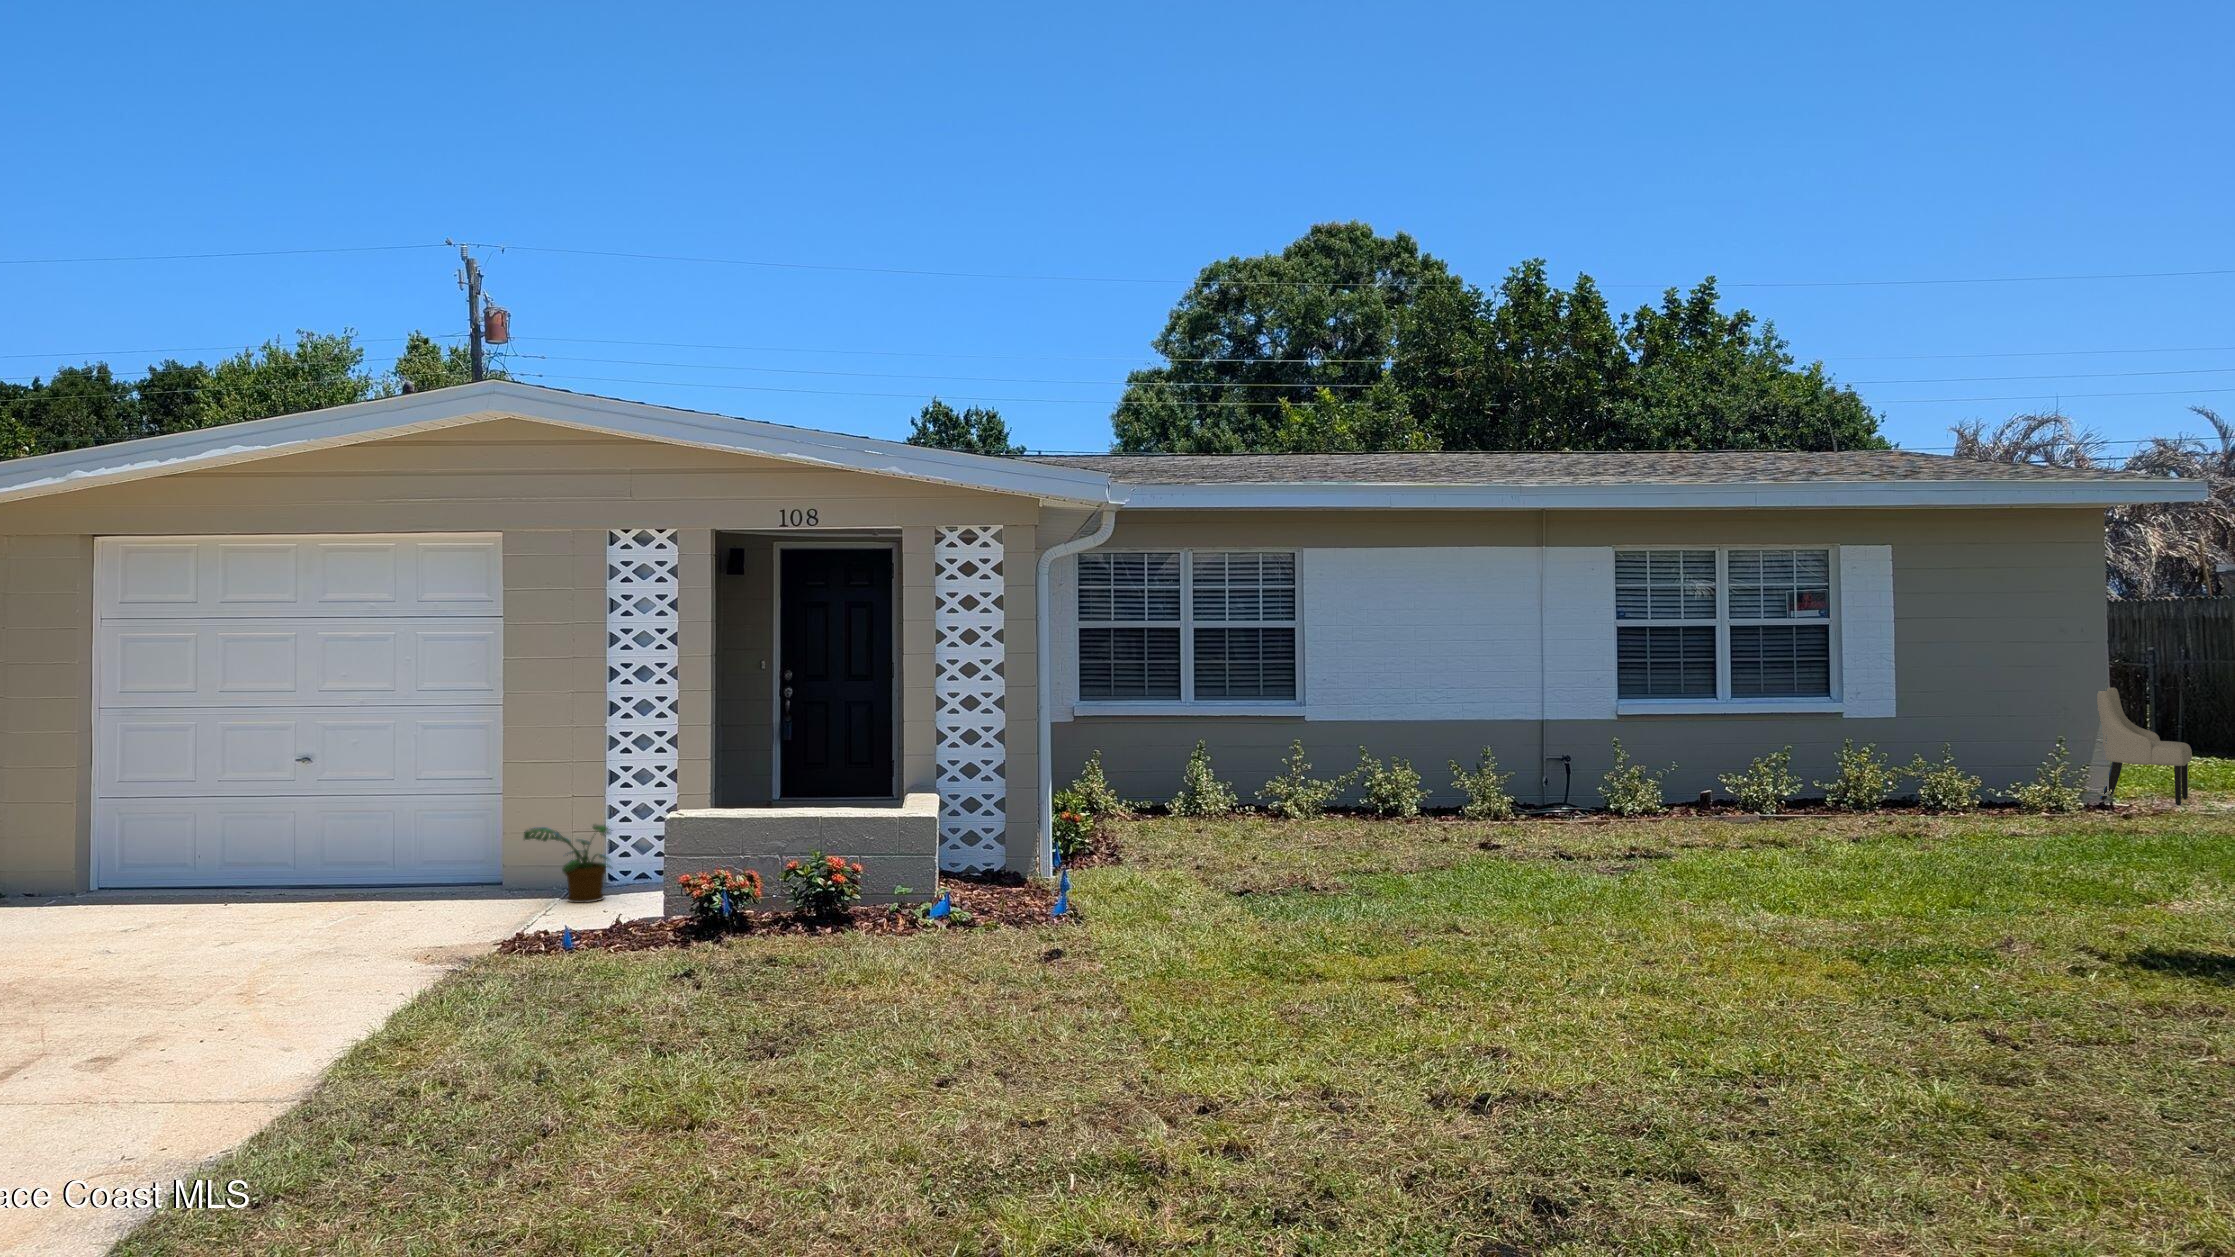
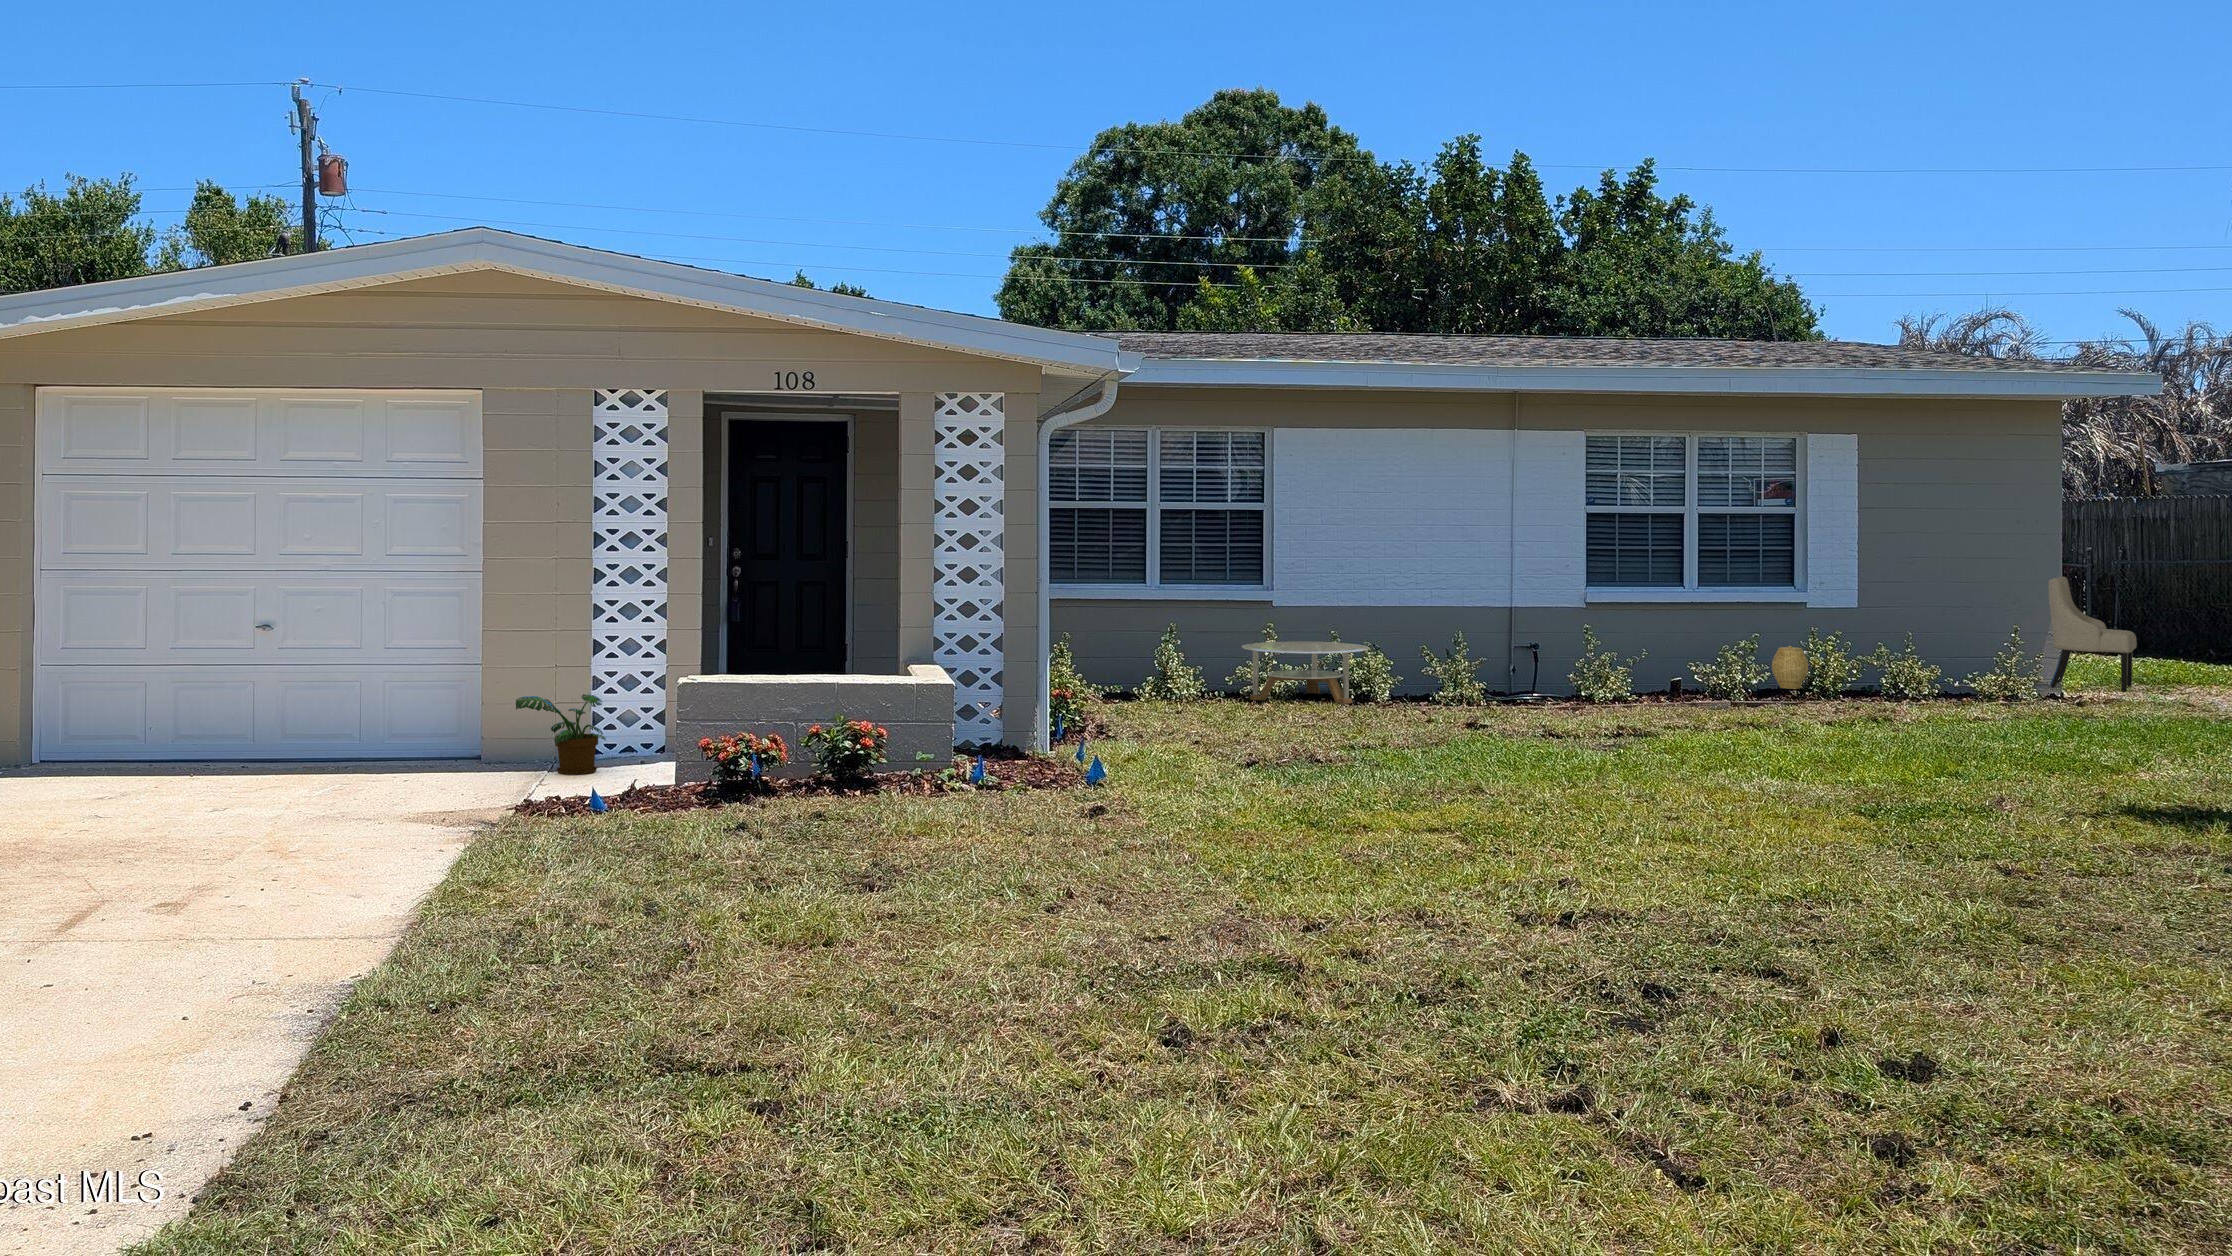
round table: none [1269,757,1395,820] -> present [1242,641,1369,703]
woven basket: none [1808,759,1846,802] -> present [1772,646,1808,689]

